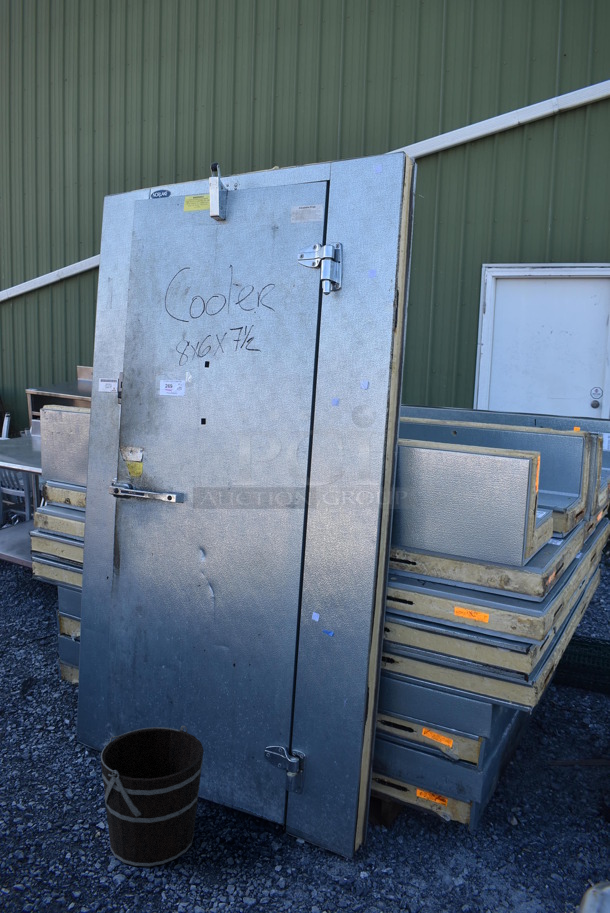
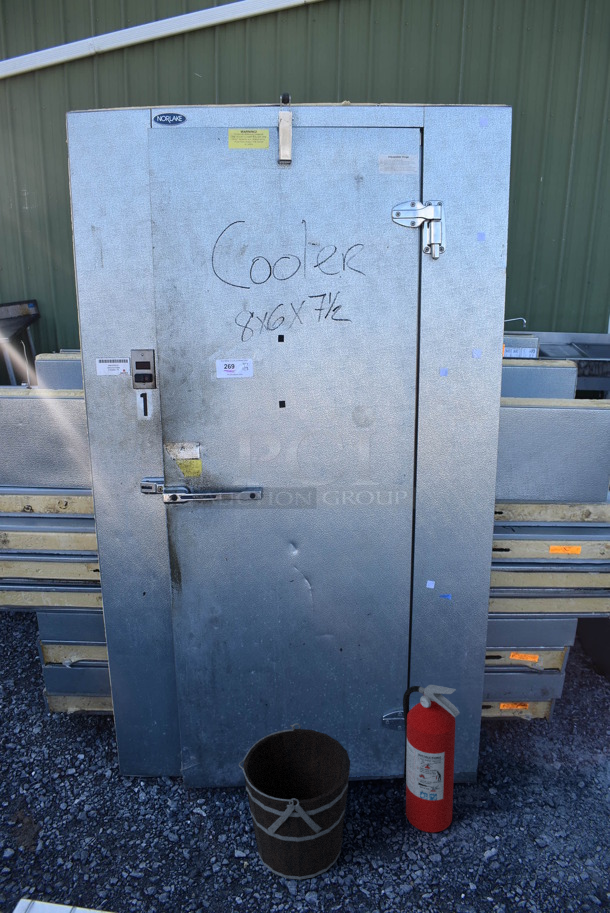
fire extinguisher: none [256,717,308,882] -> present [403,685,460,832]

